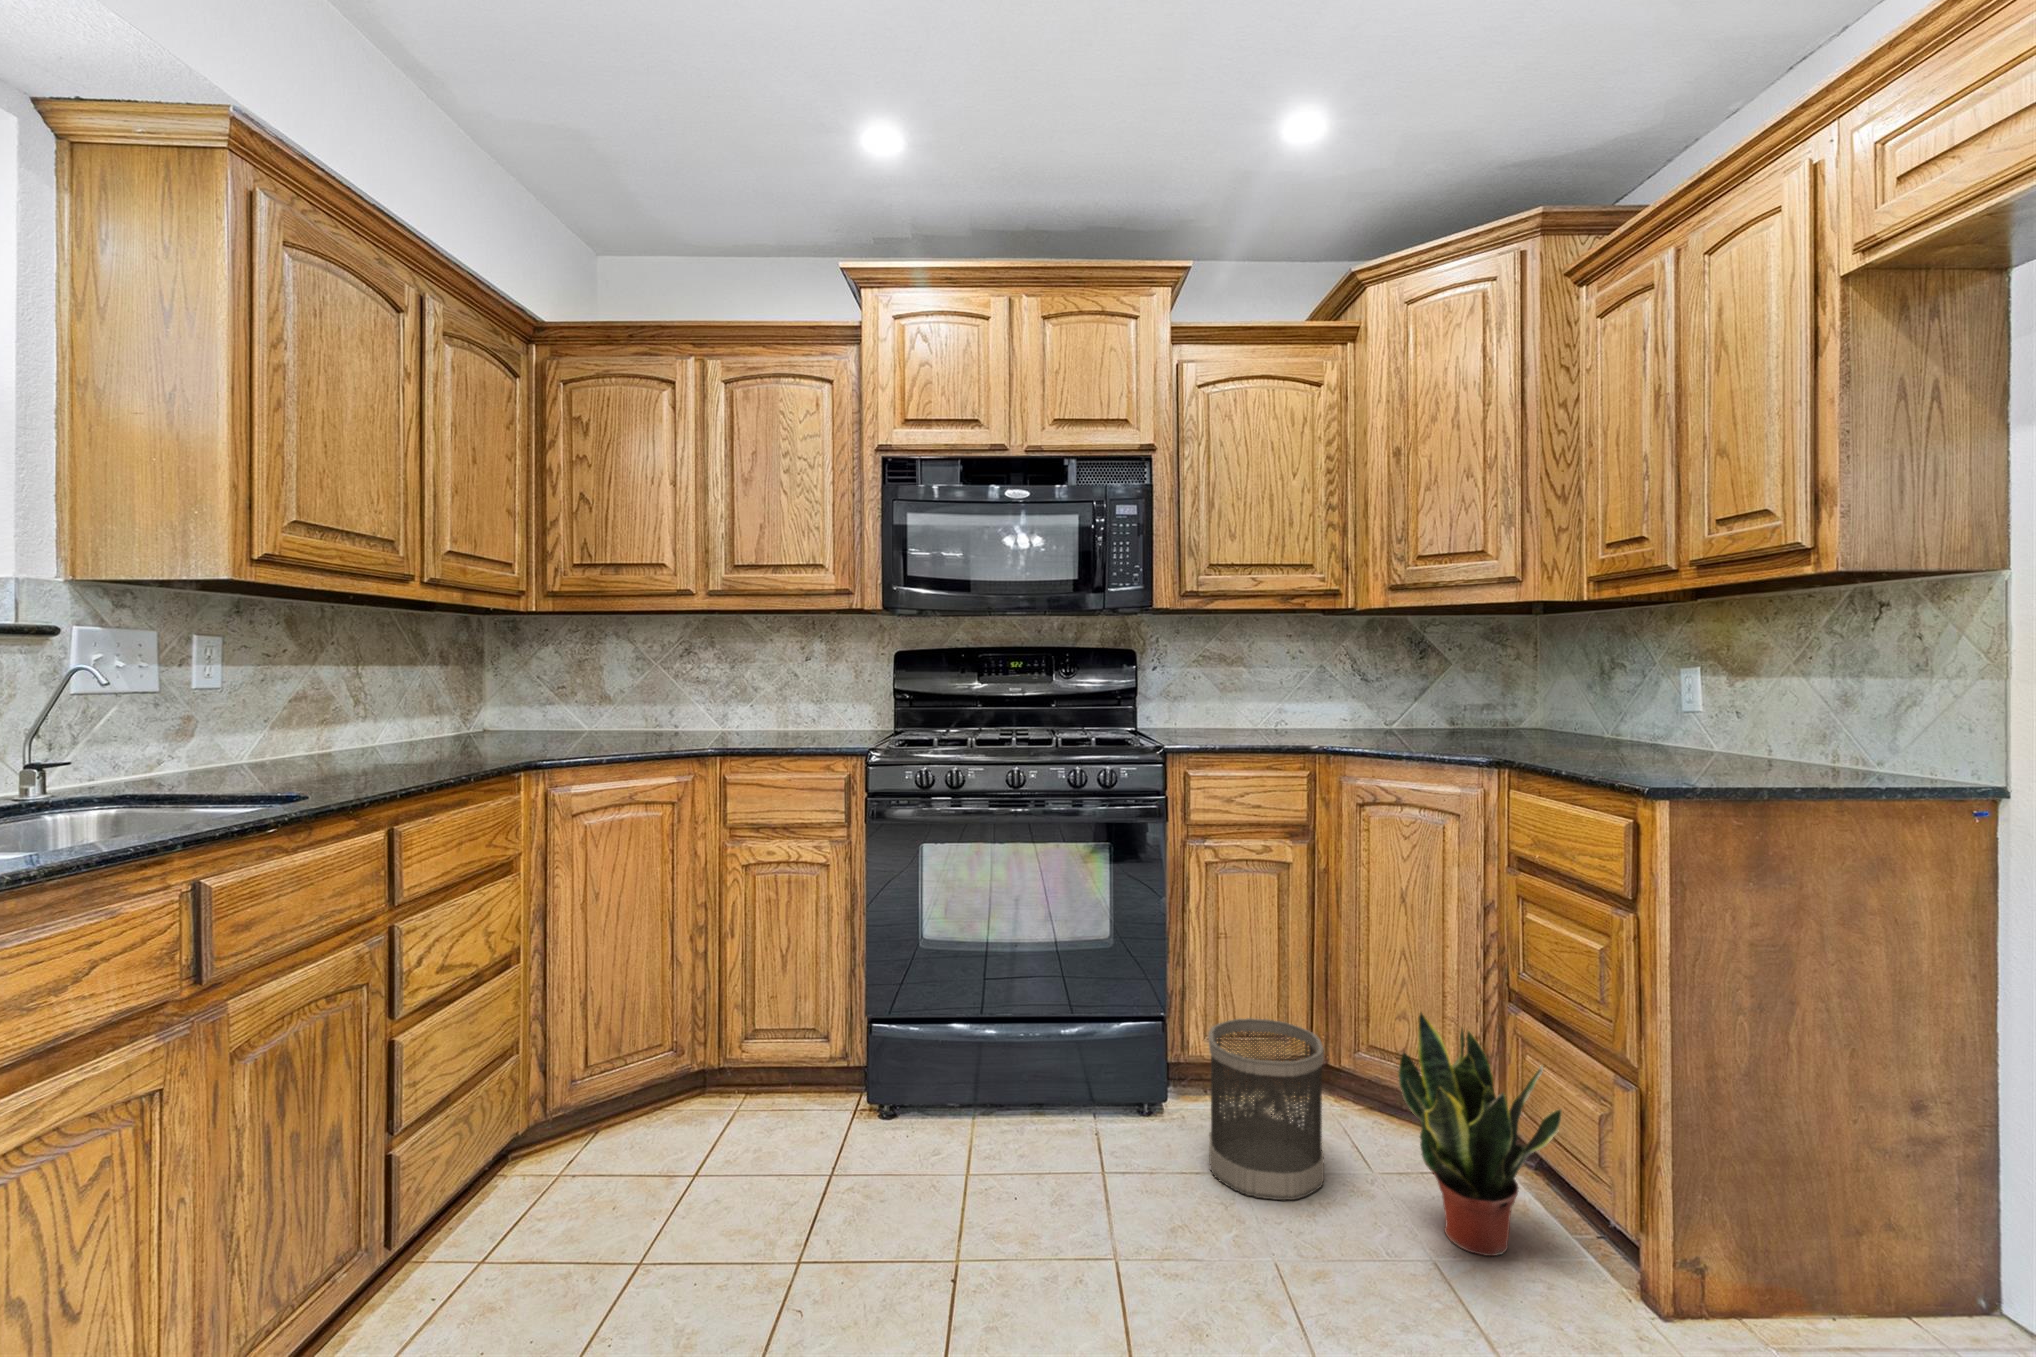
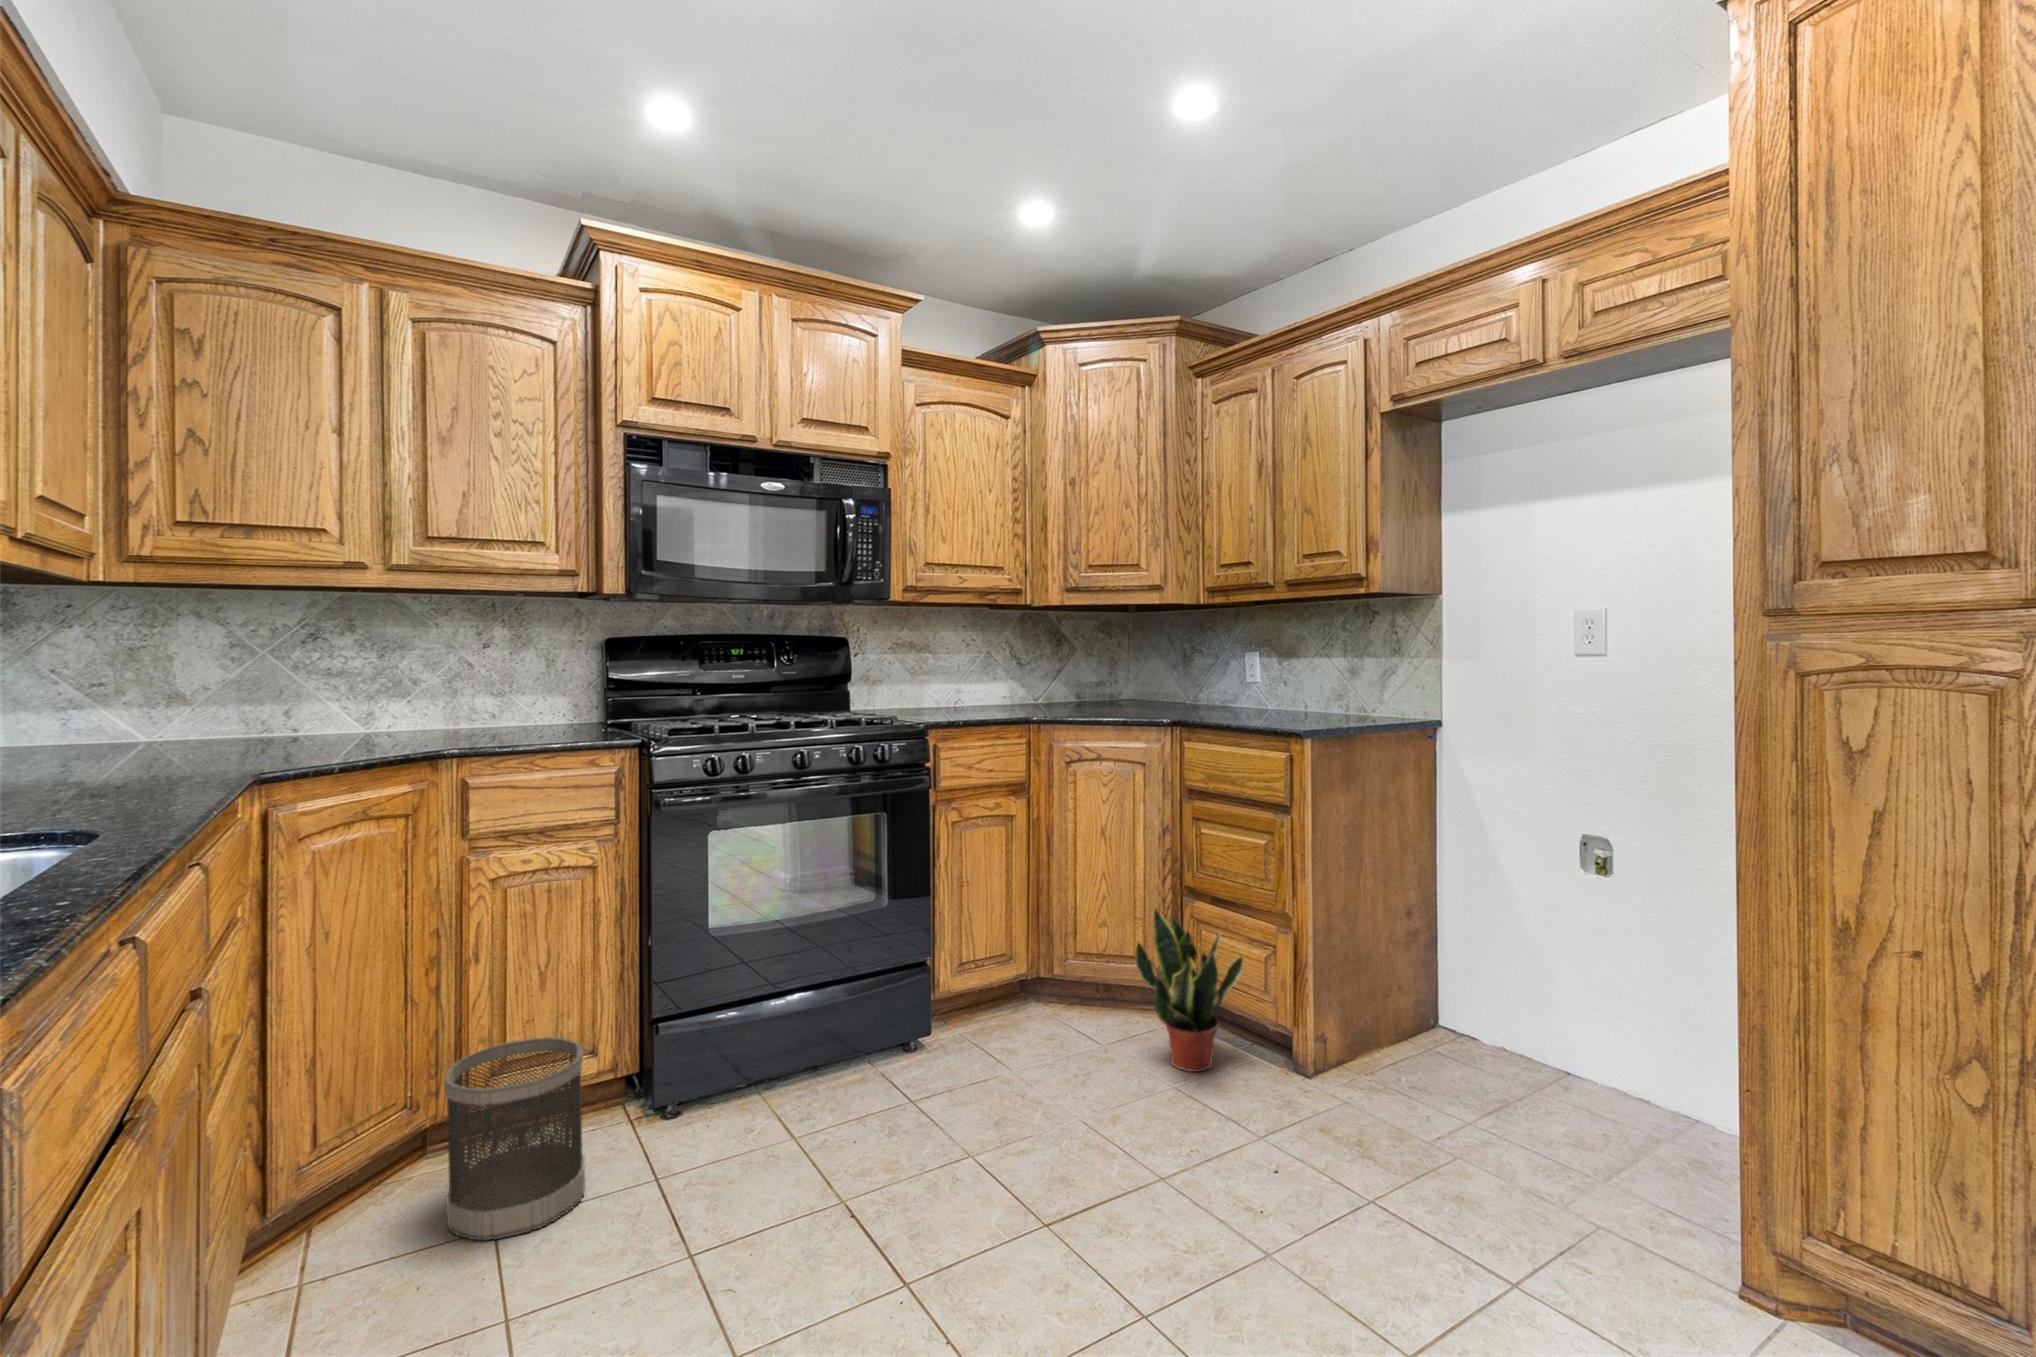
wastebasket: present [1209,1018,1324,1200] -> present [444,1037,585,1241]

